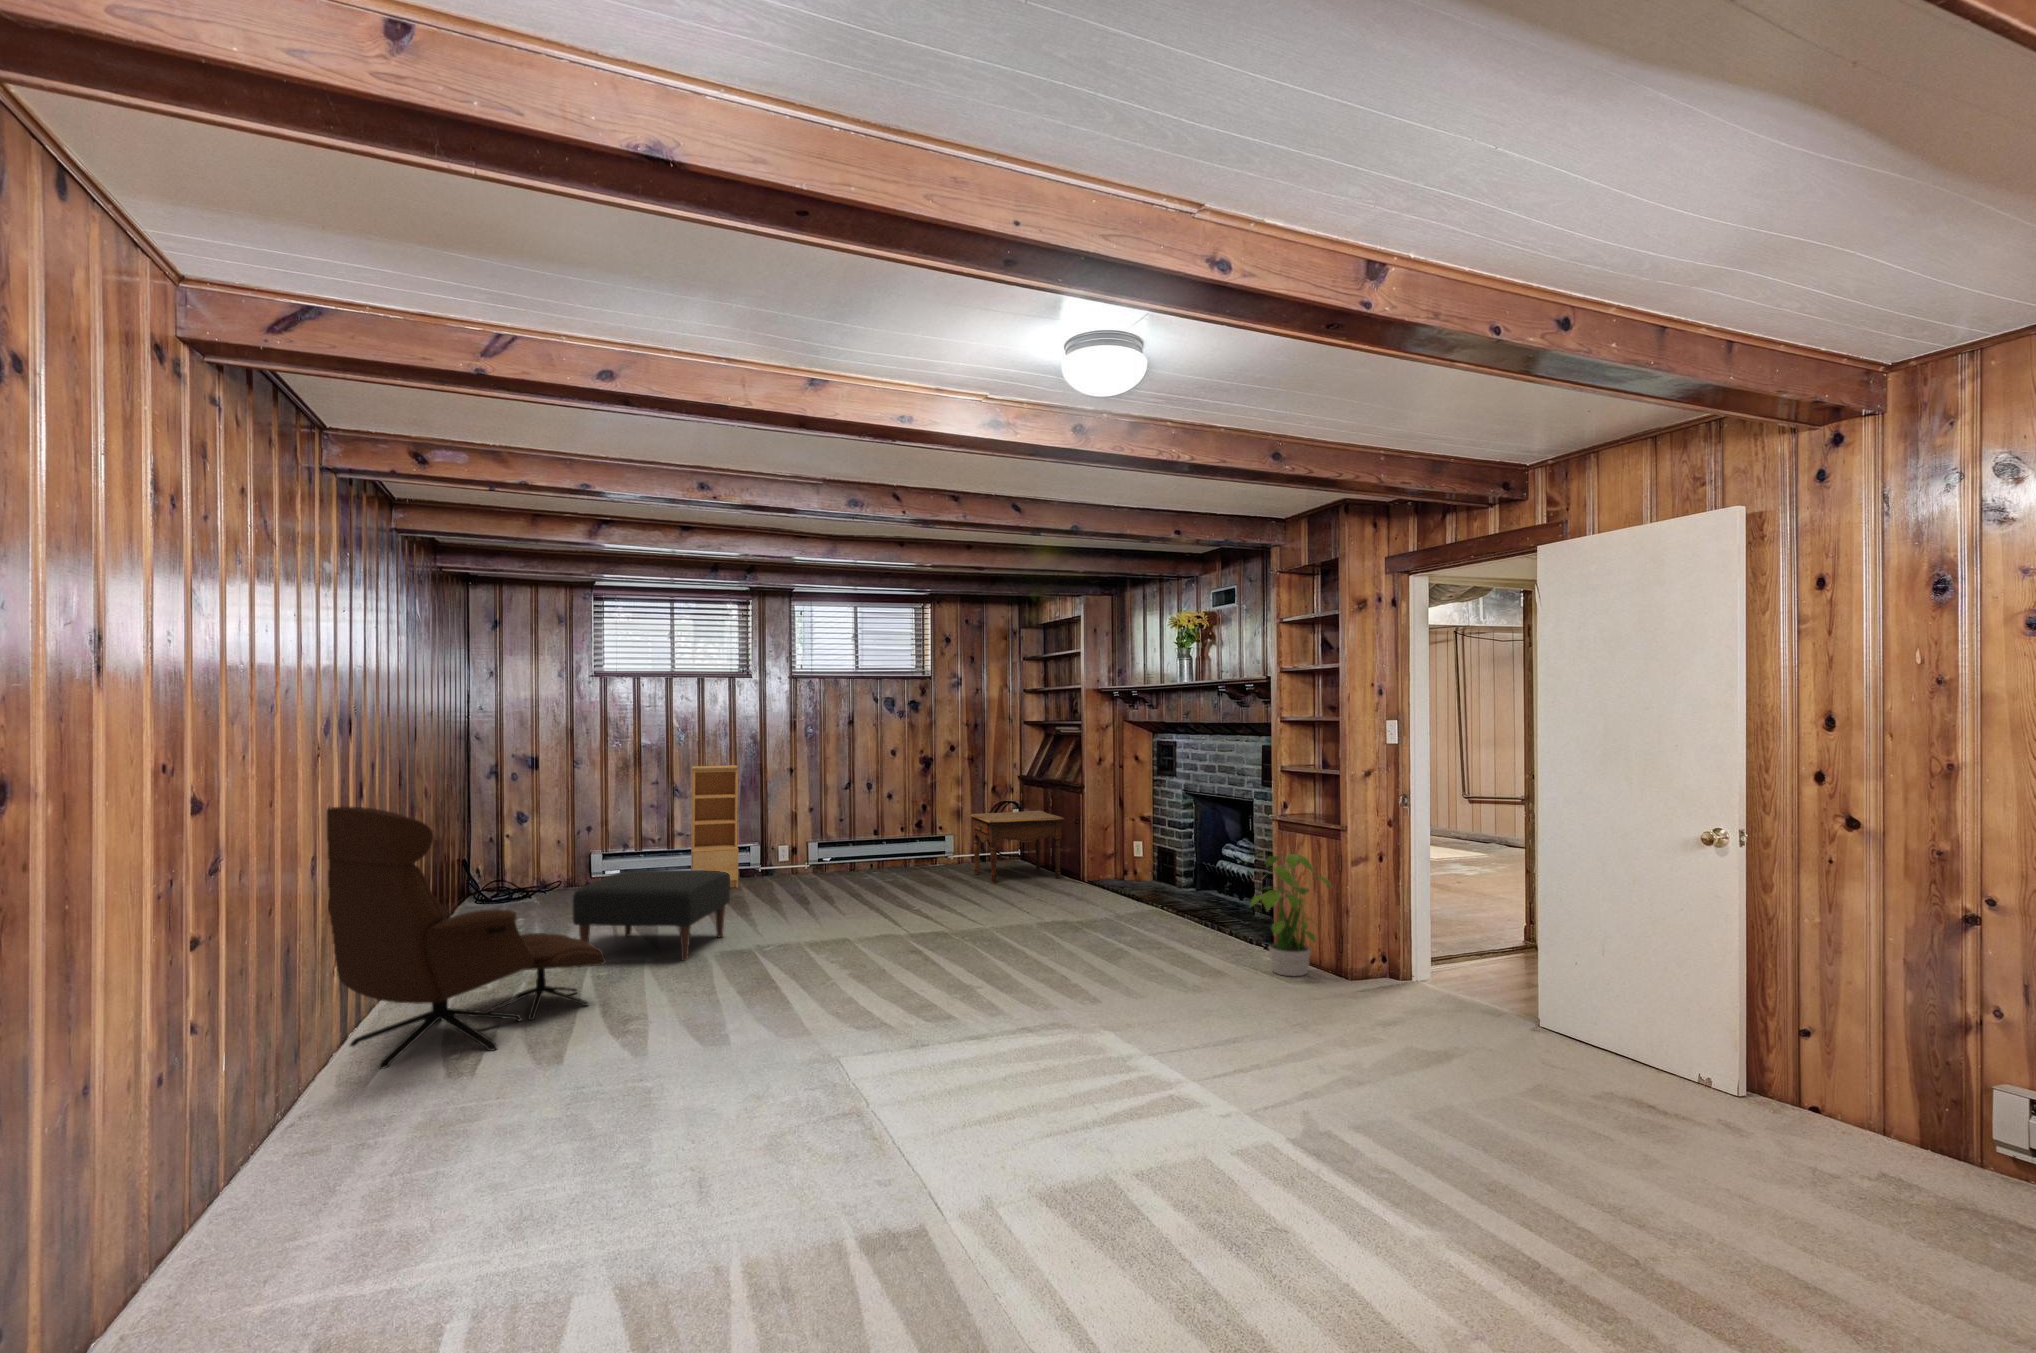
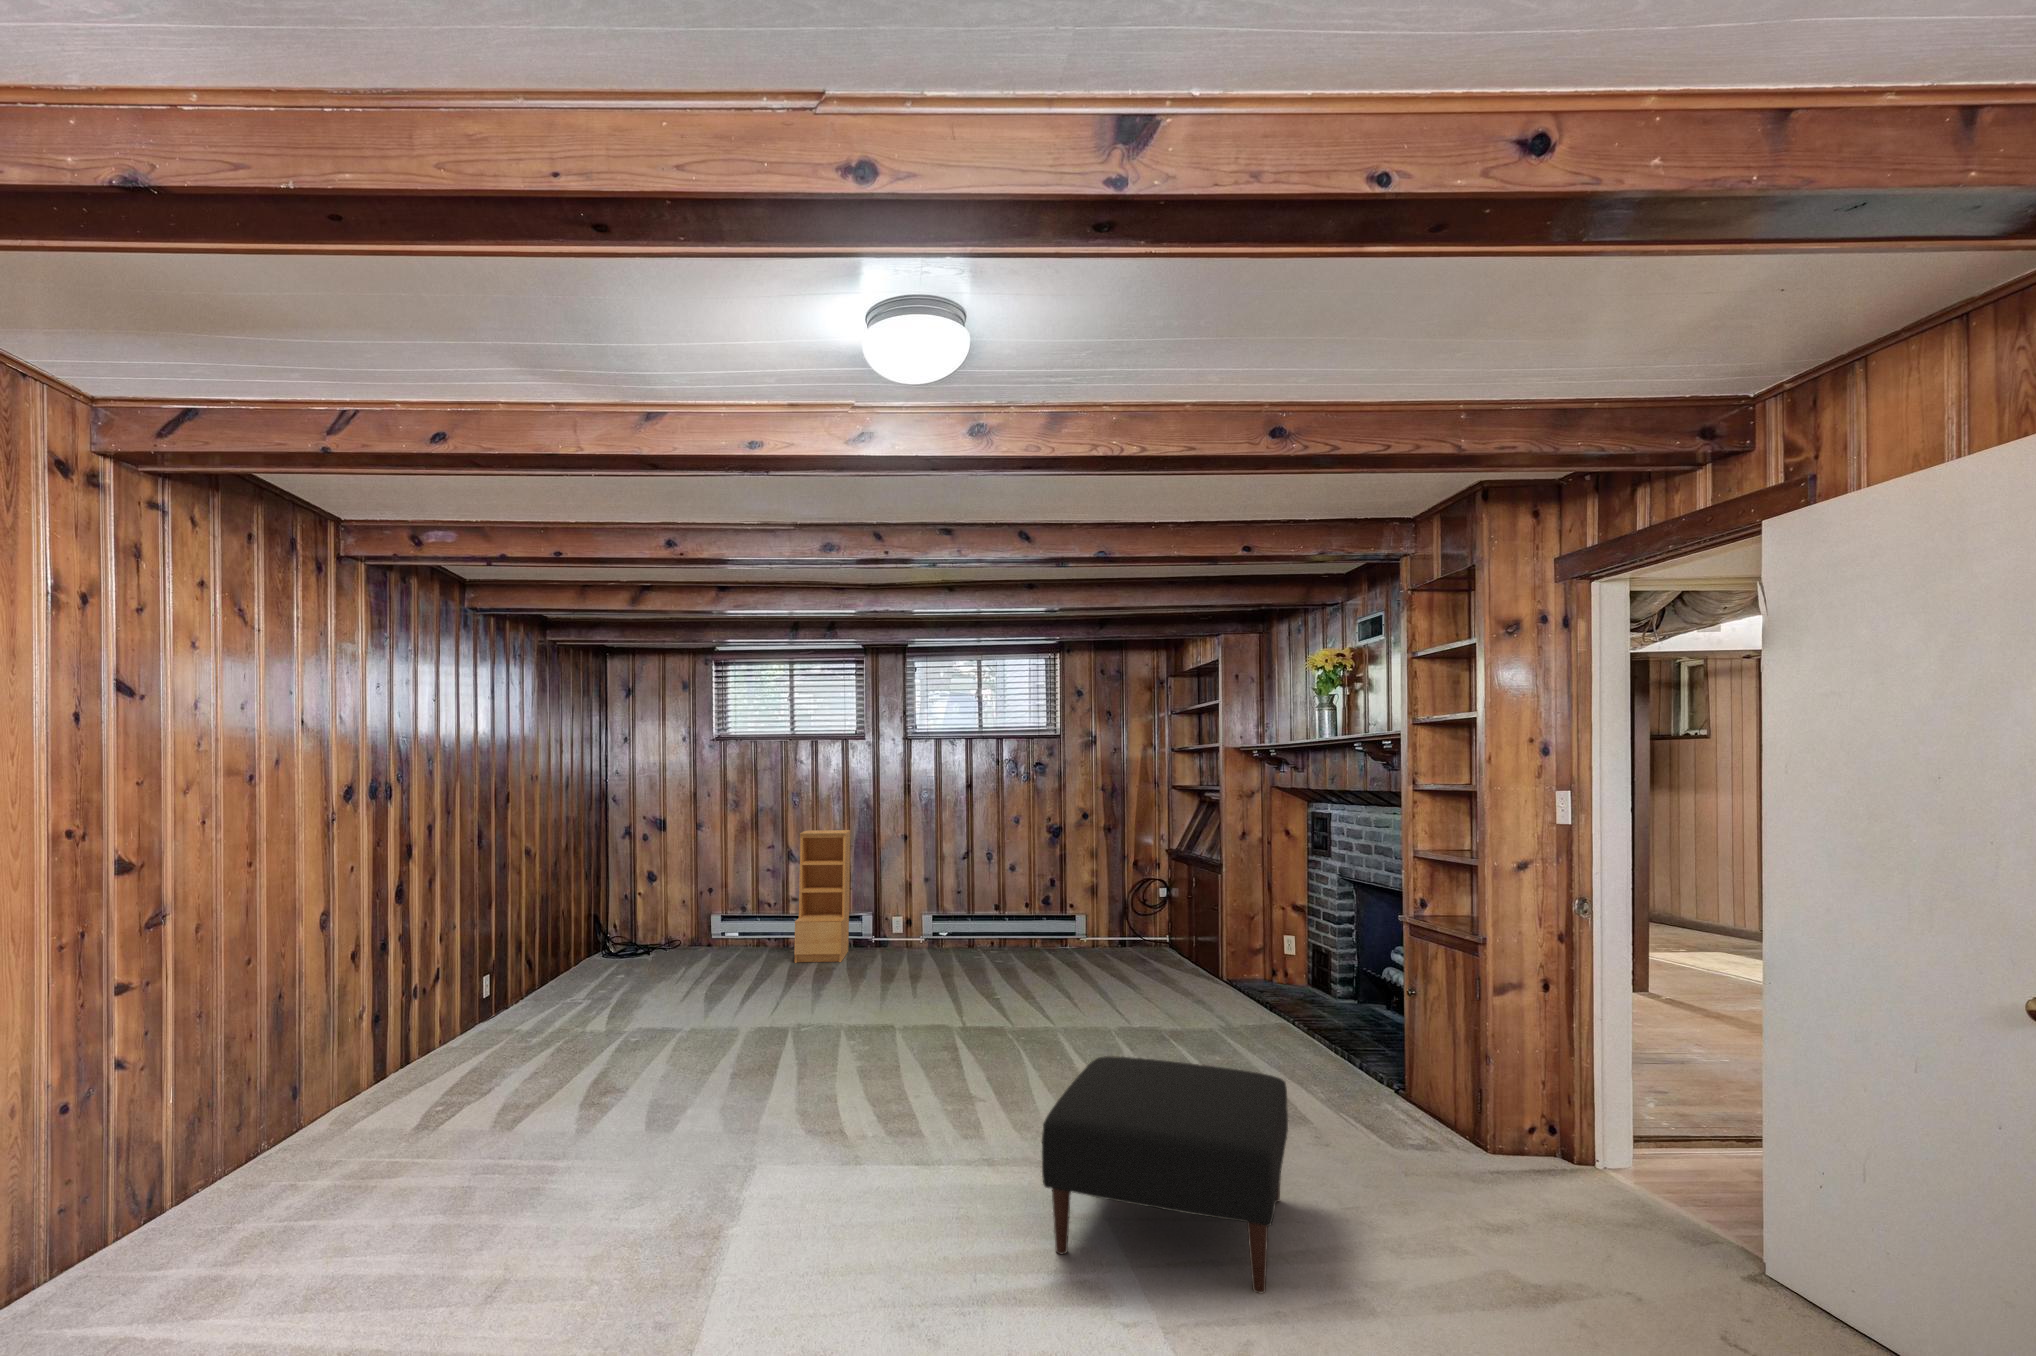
lounge chair: present [327,807,606,1069] -> none [190,893,543,1203]
side table: present [970,811,1065,883] -> none [1094,890,1198,976]
potted plant: present [1249,854,1333,976] -> none [1341,988,1479,1194]
ottoman: present [573,870,730,961] -> present [1042,1056,1288,1293]

